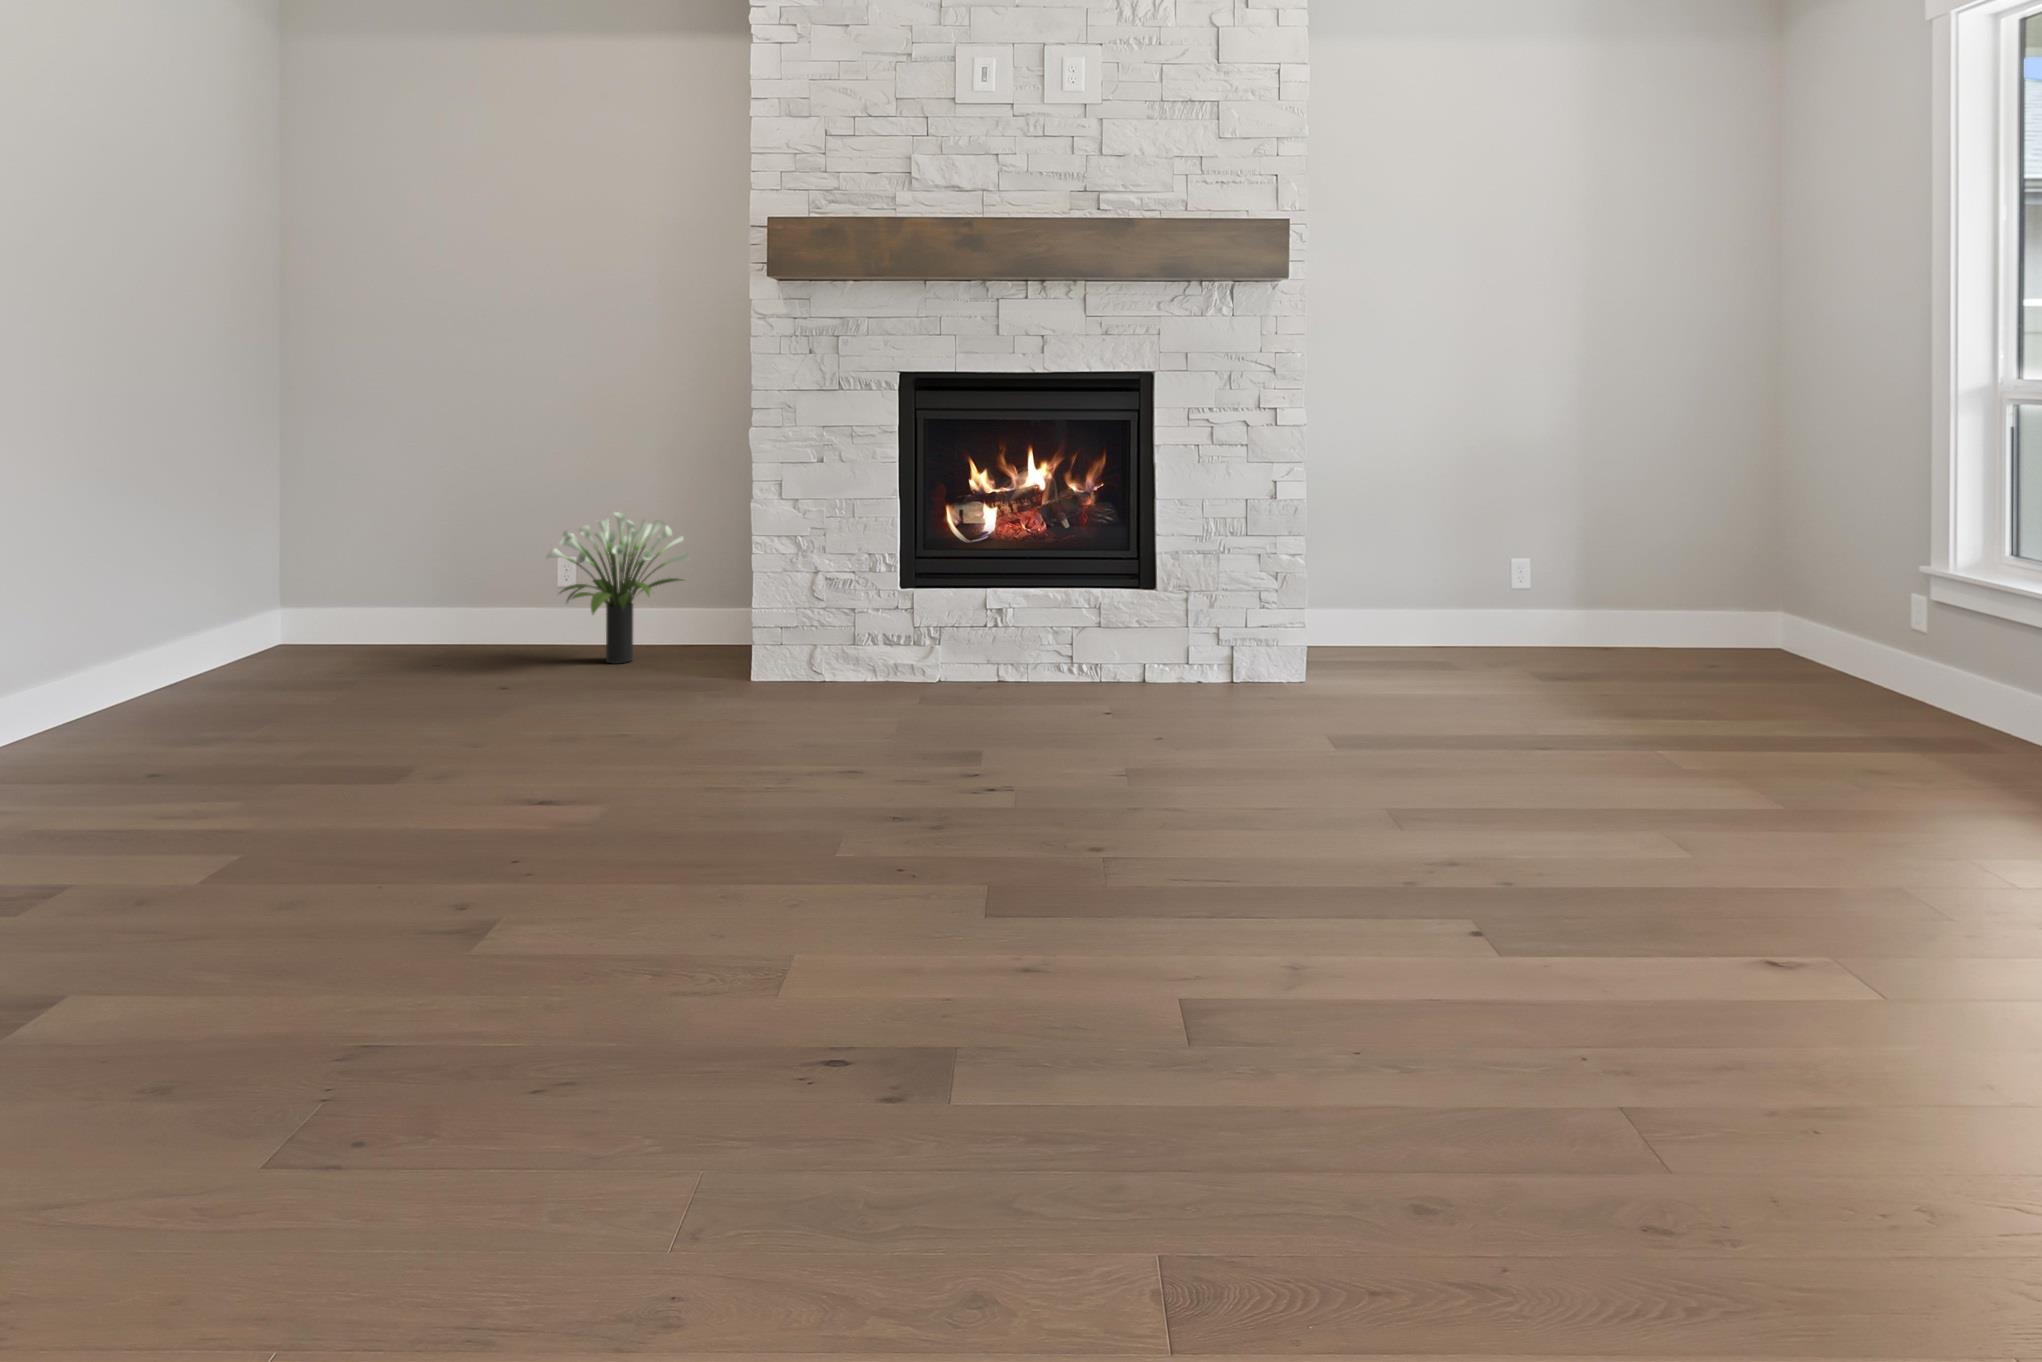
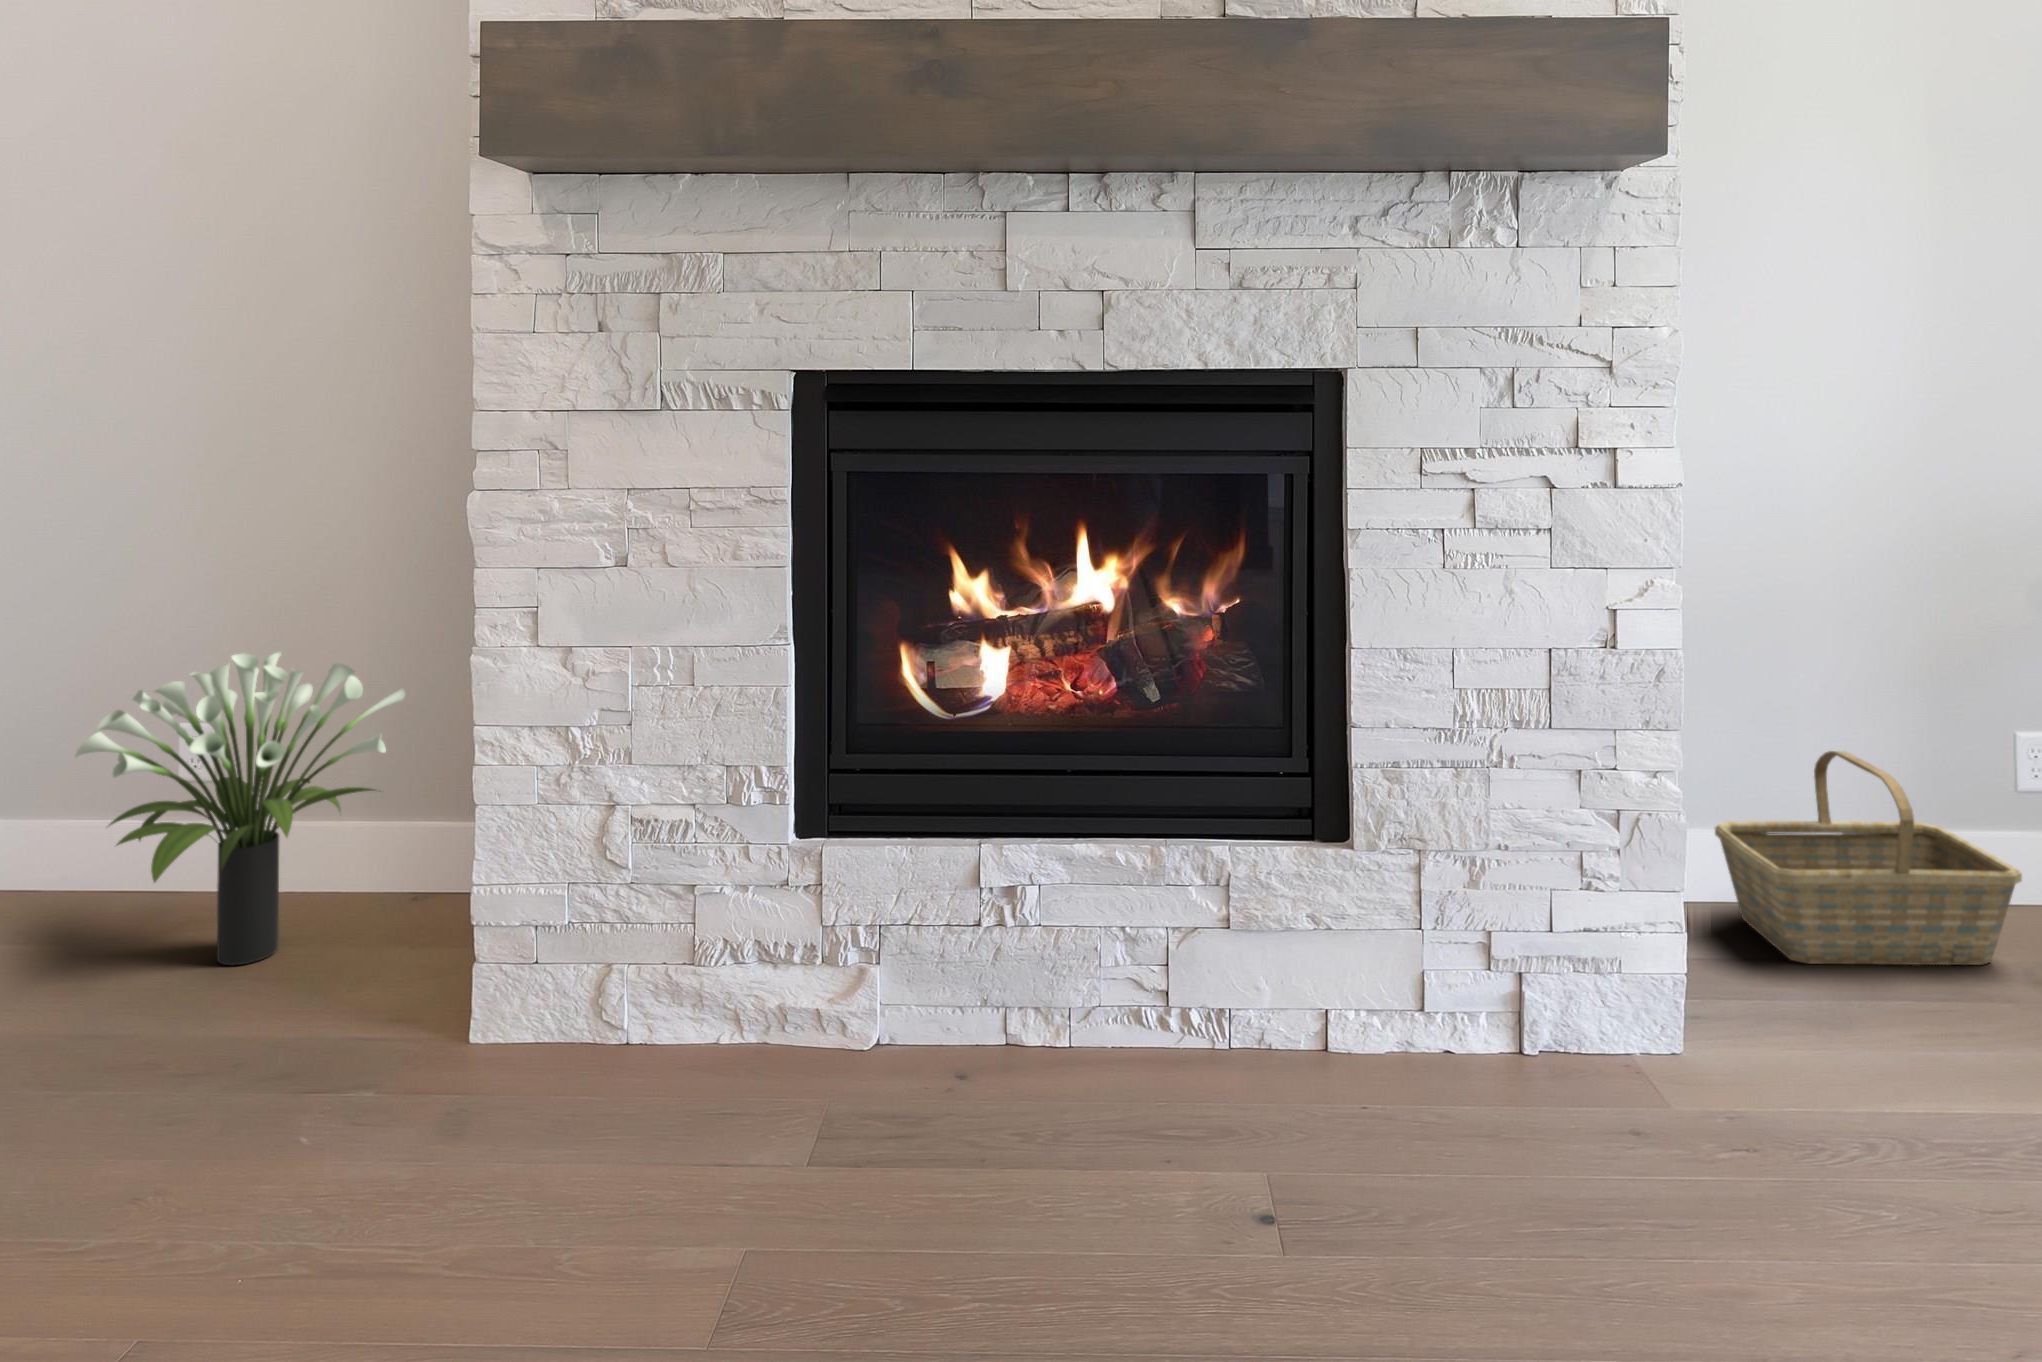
basket: none [1350,565,1483,661] -> present [1715,751,2022,965]

